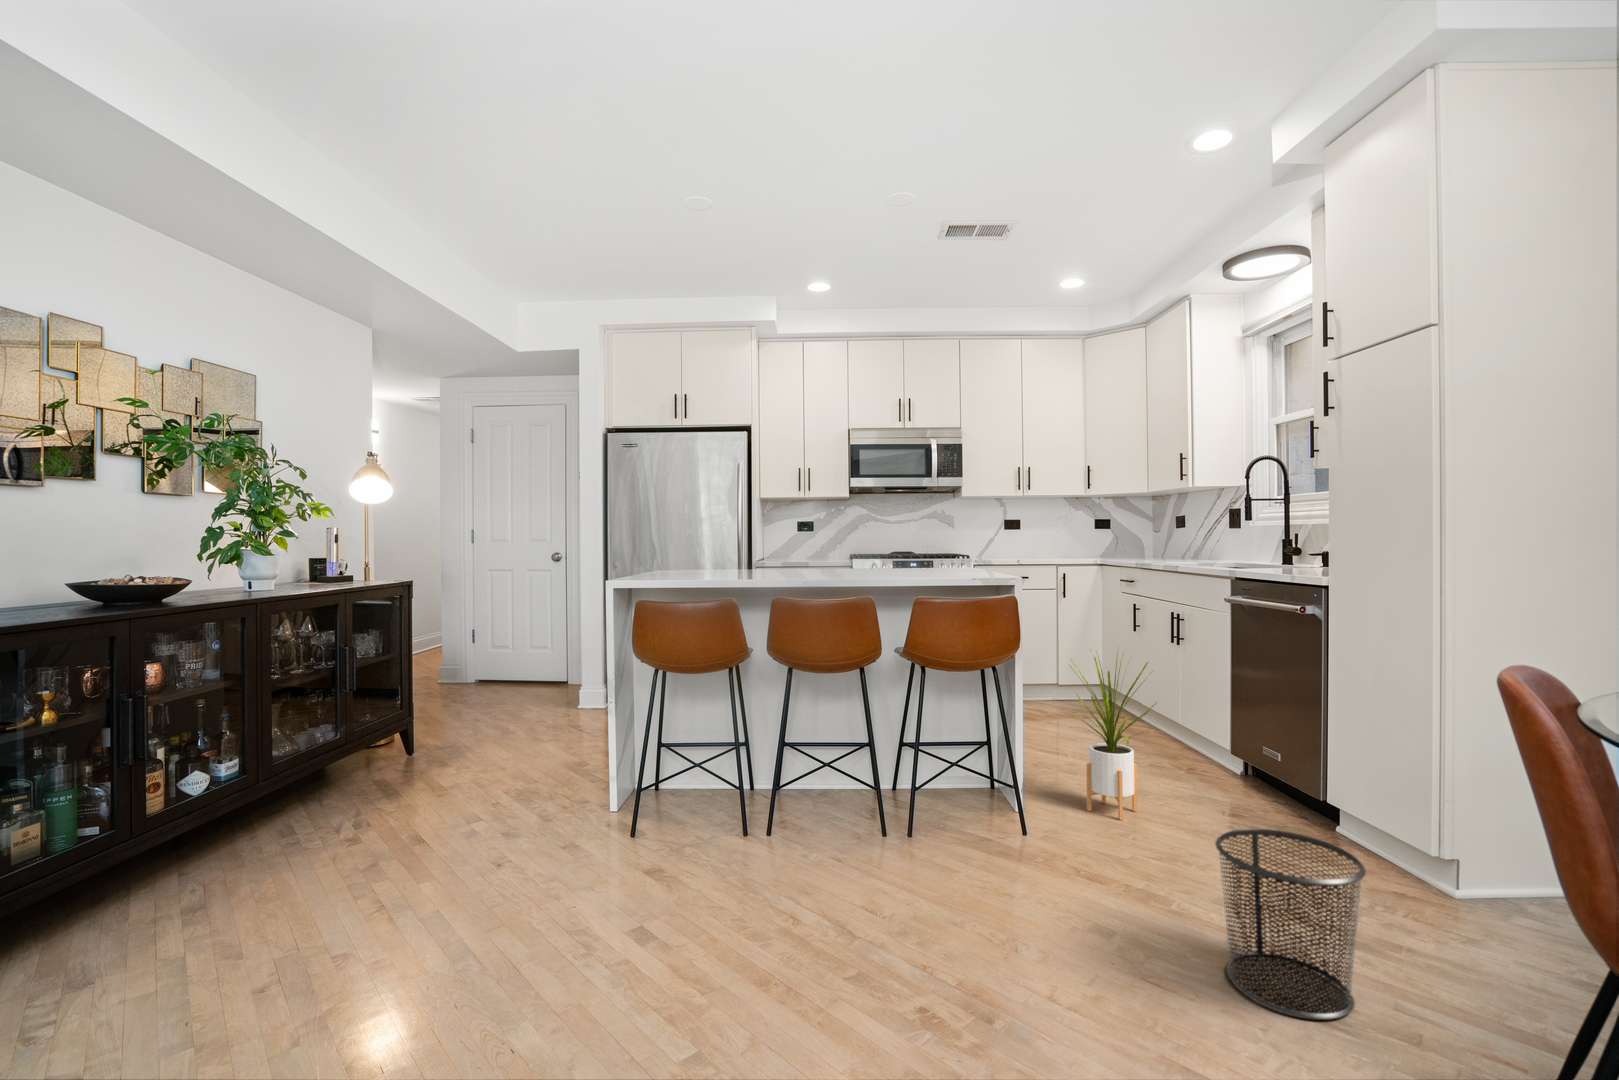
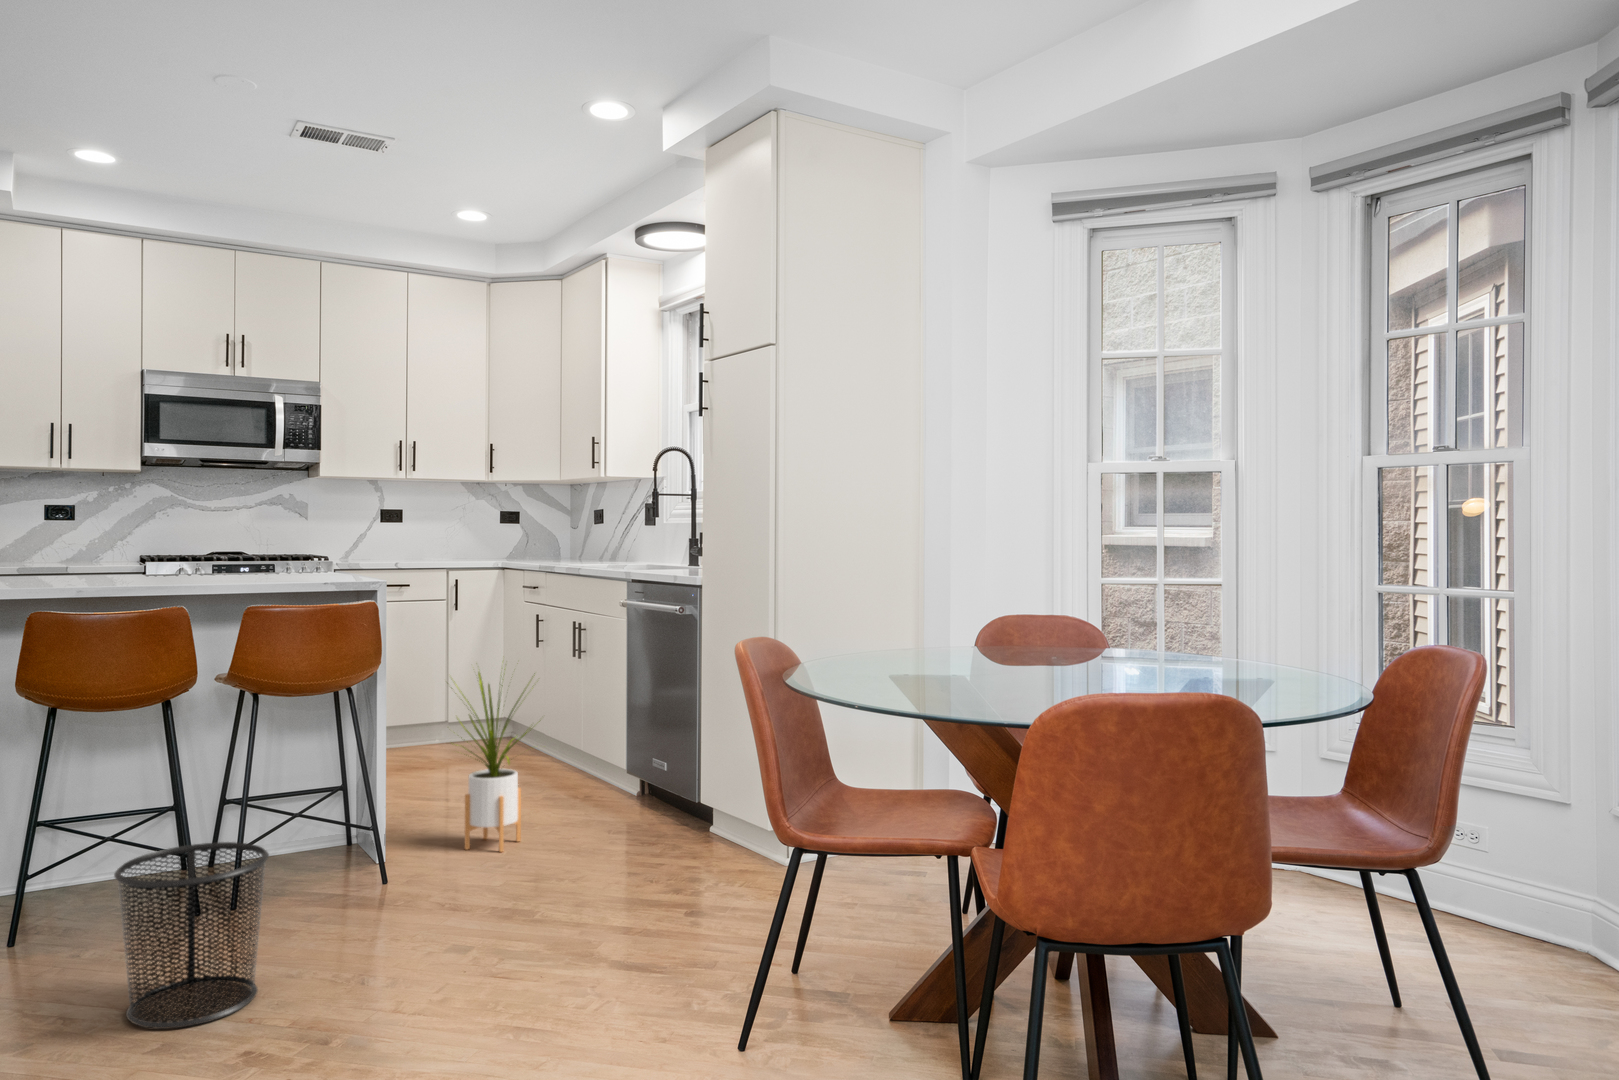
trash can: present [1215,828,1366,1020] -> present [114,842,269,1029]

